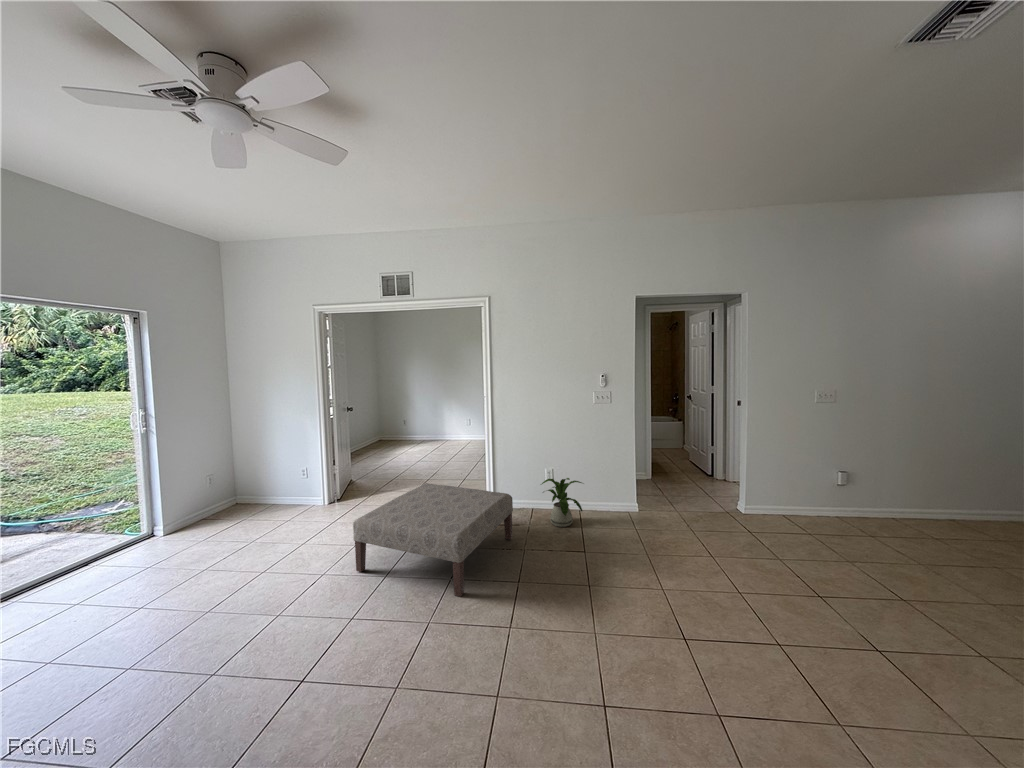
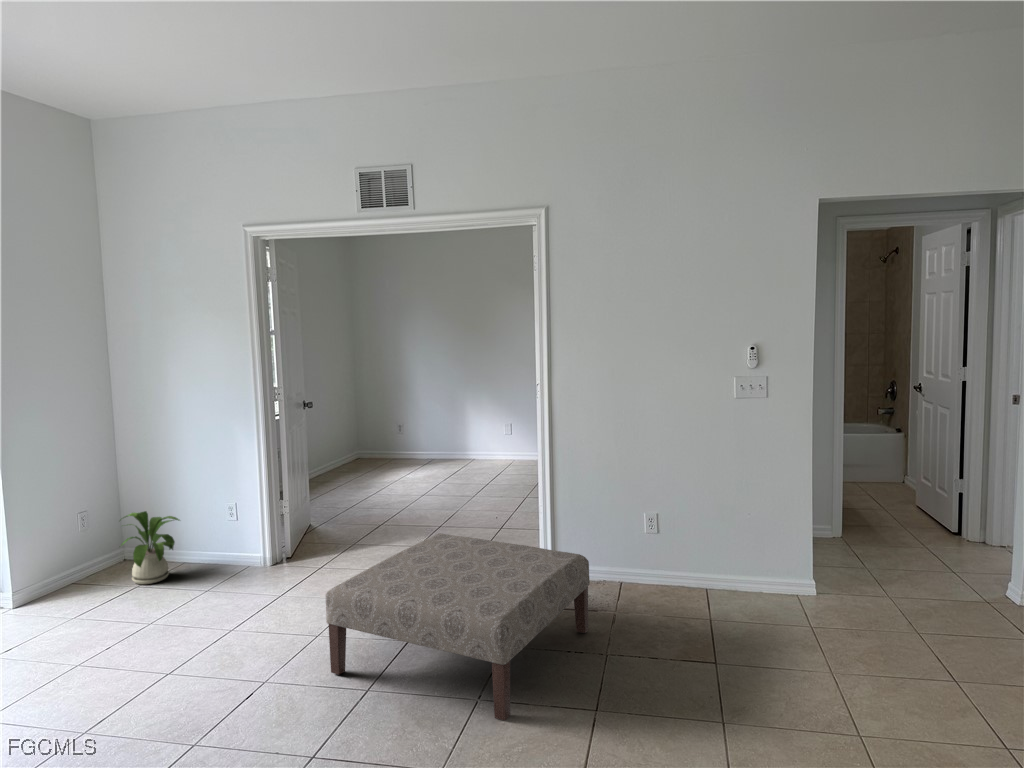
house plant: present [542,478,582,527] -> present [122,511,179,584]

